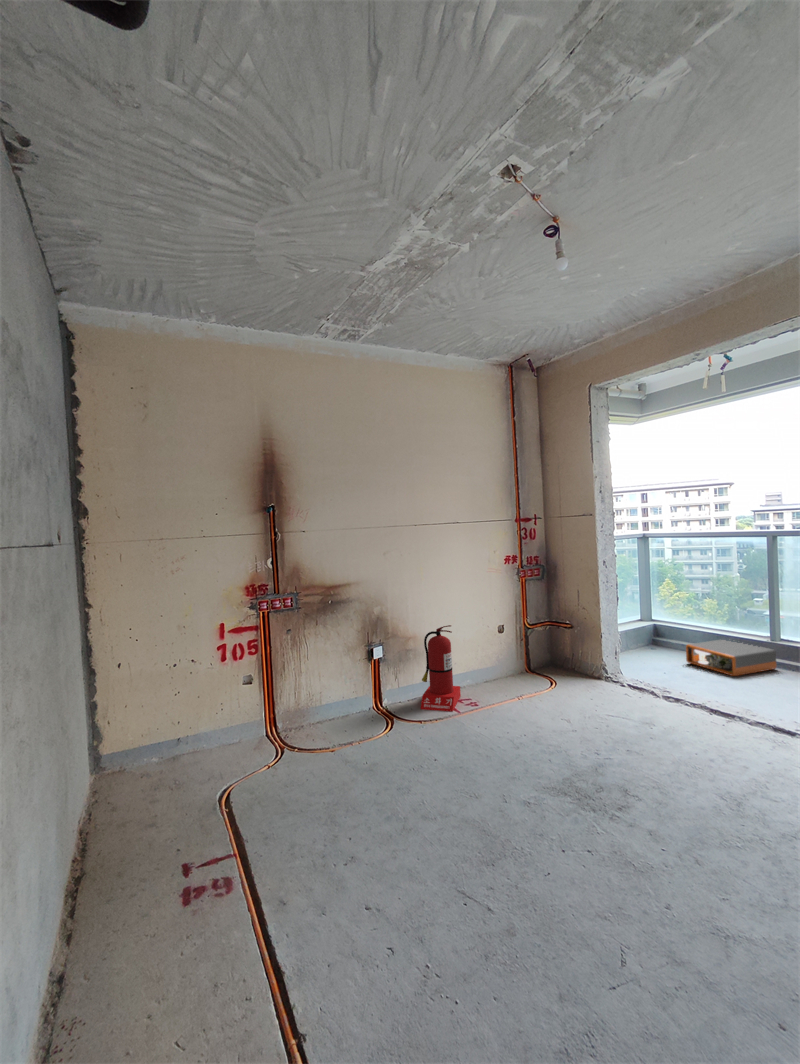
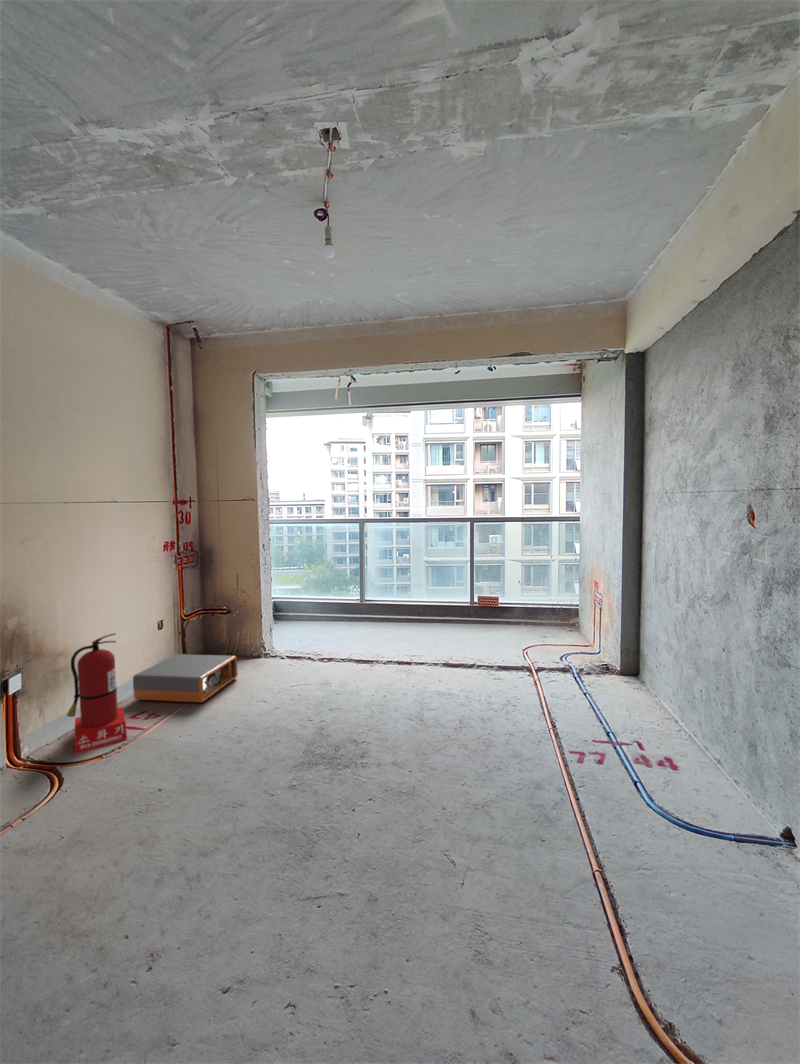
storage box: present [686,640,776,676] -> present [133,654,238,702]

